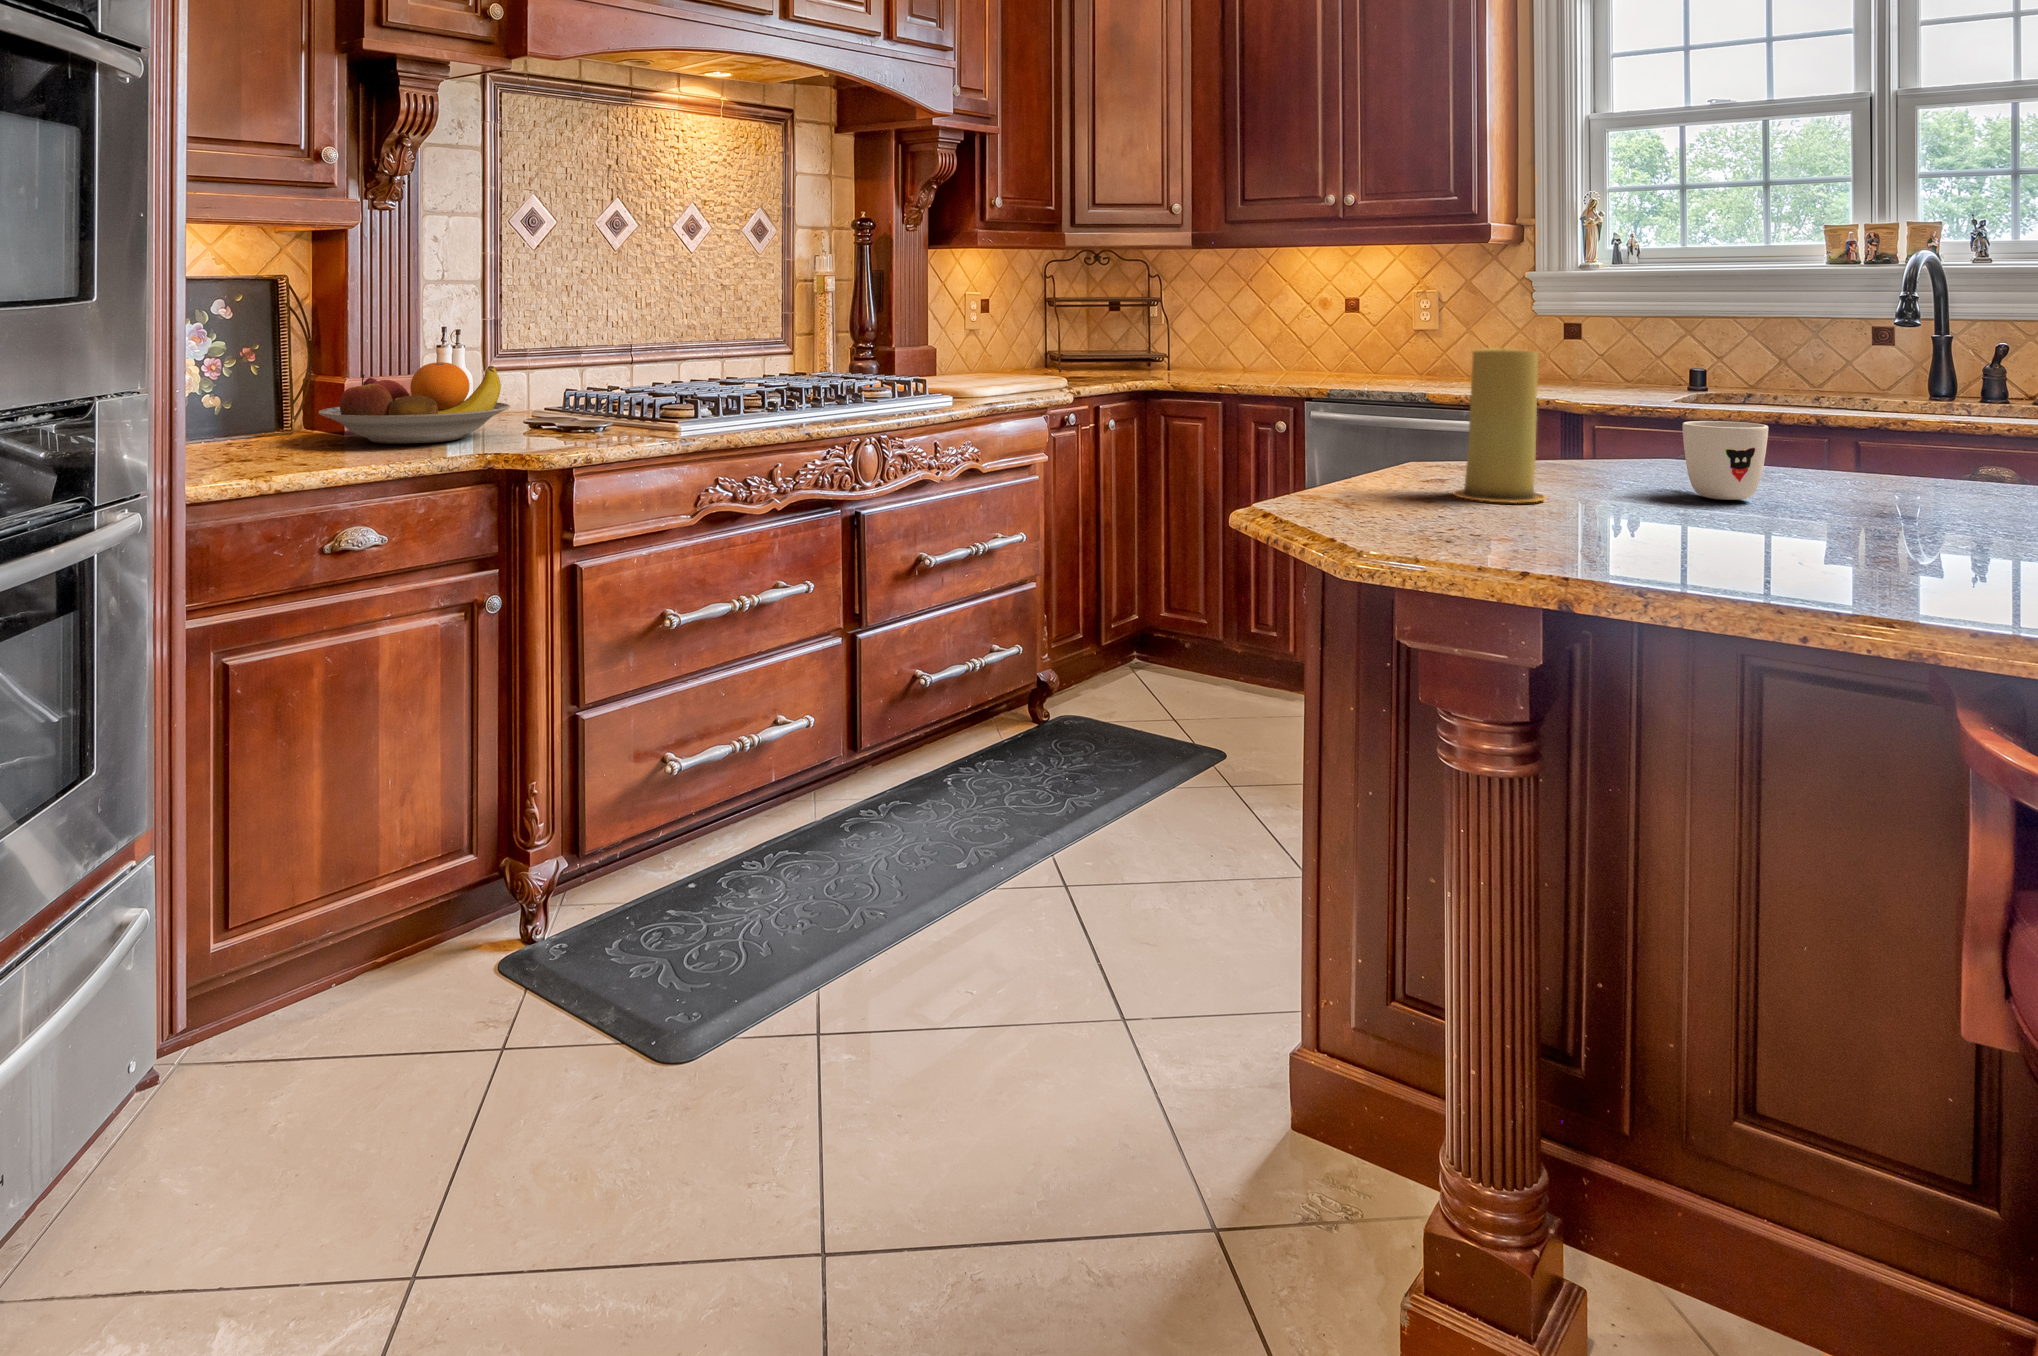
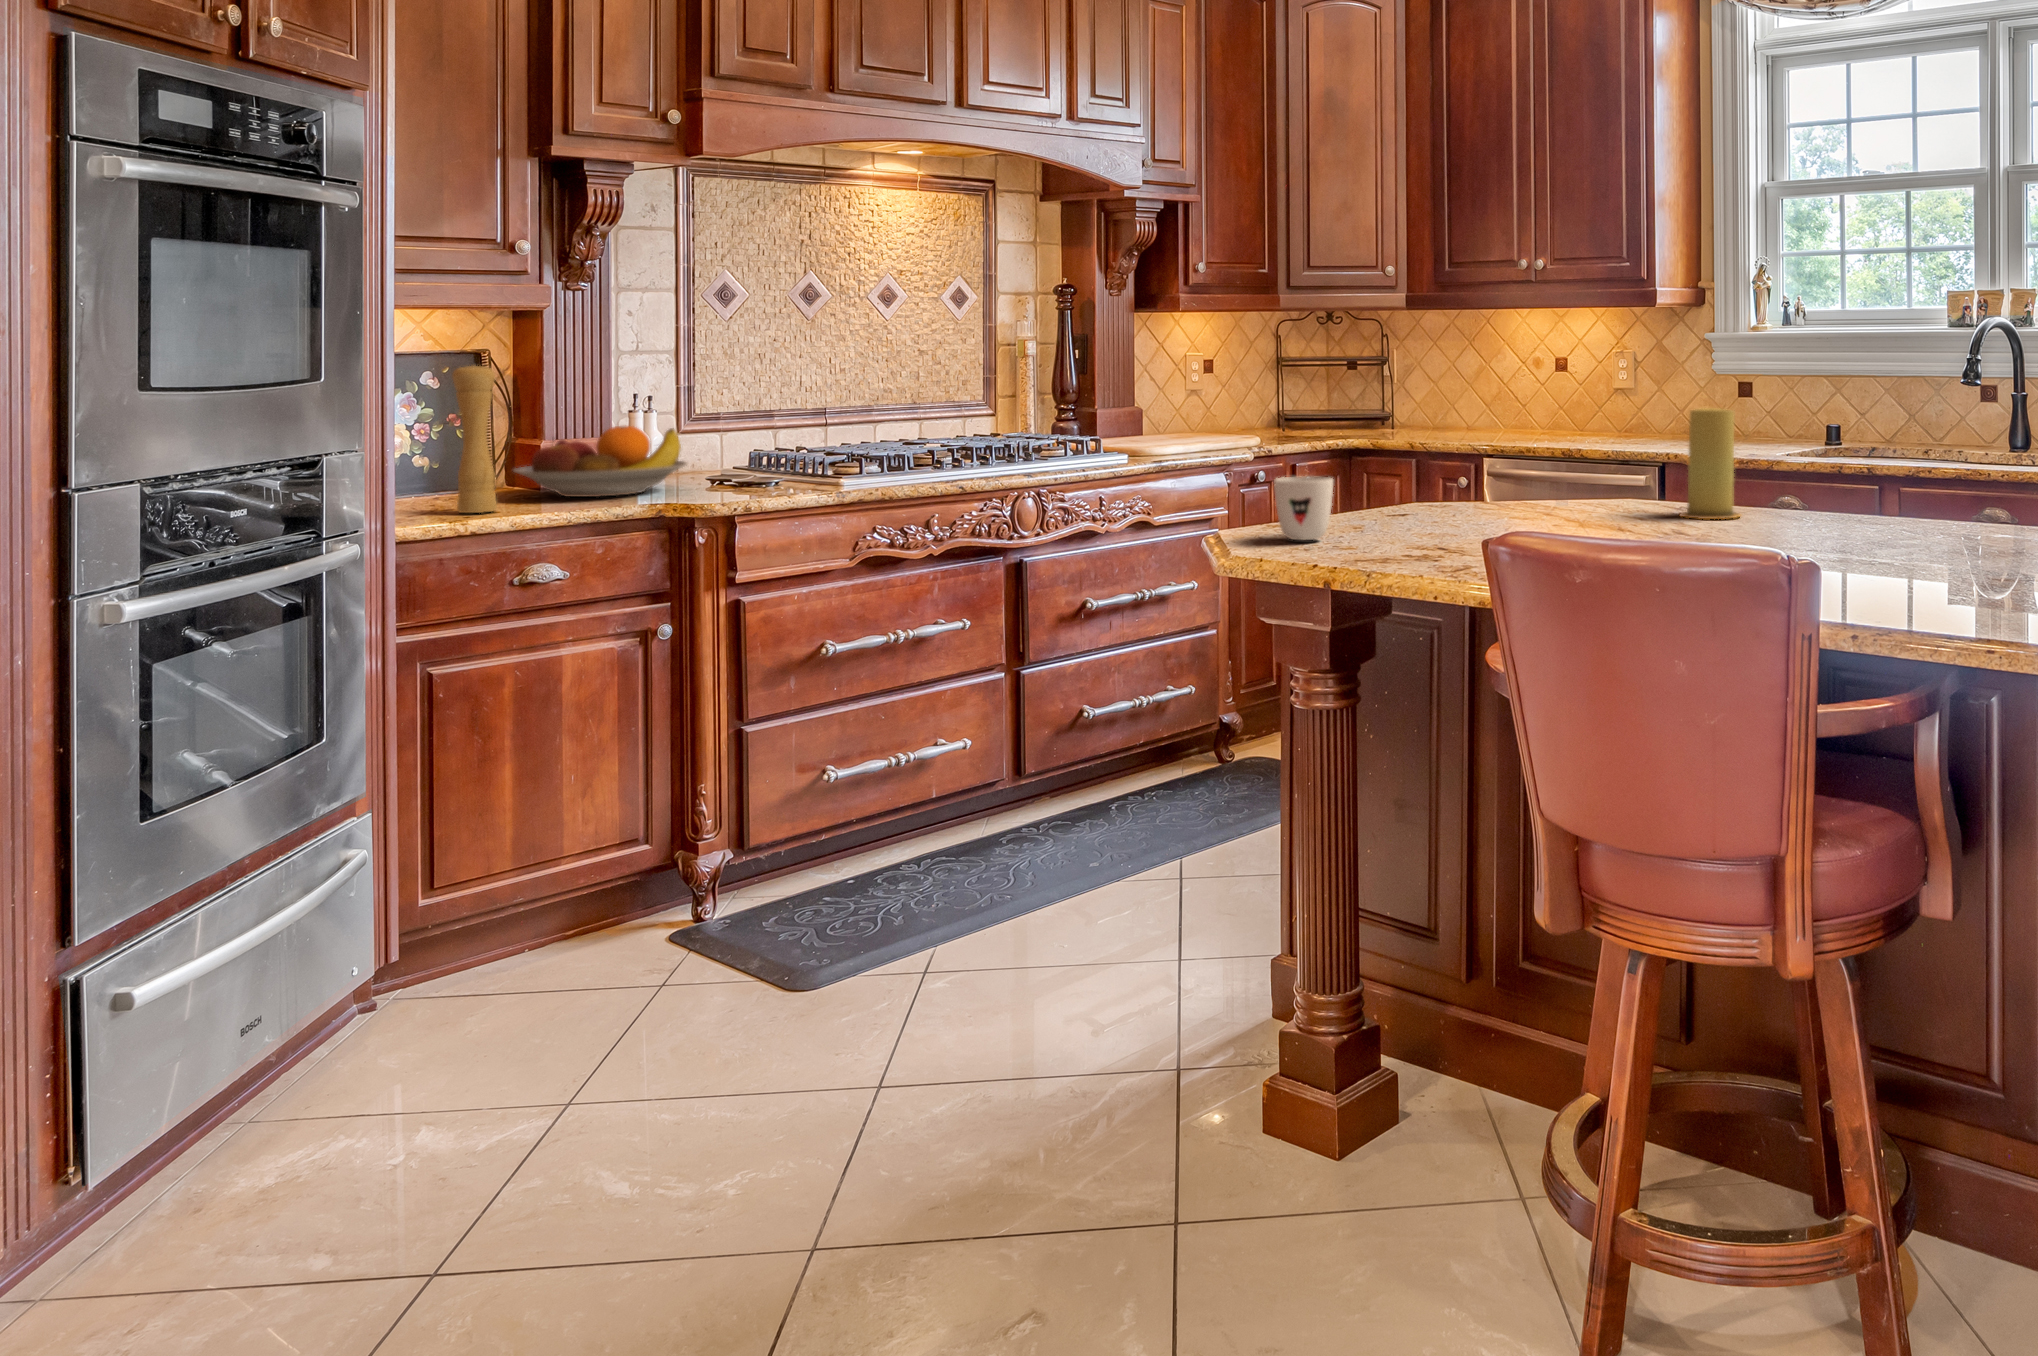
pepper mill: none [253,288,304,464] -> present [452,364,497,513]
candle: present [1454,348,1545,503] -> present [1679,408,1740,519]
mug: present [1683,421,1768,500] -> present [1274,476,1333,540]

